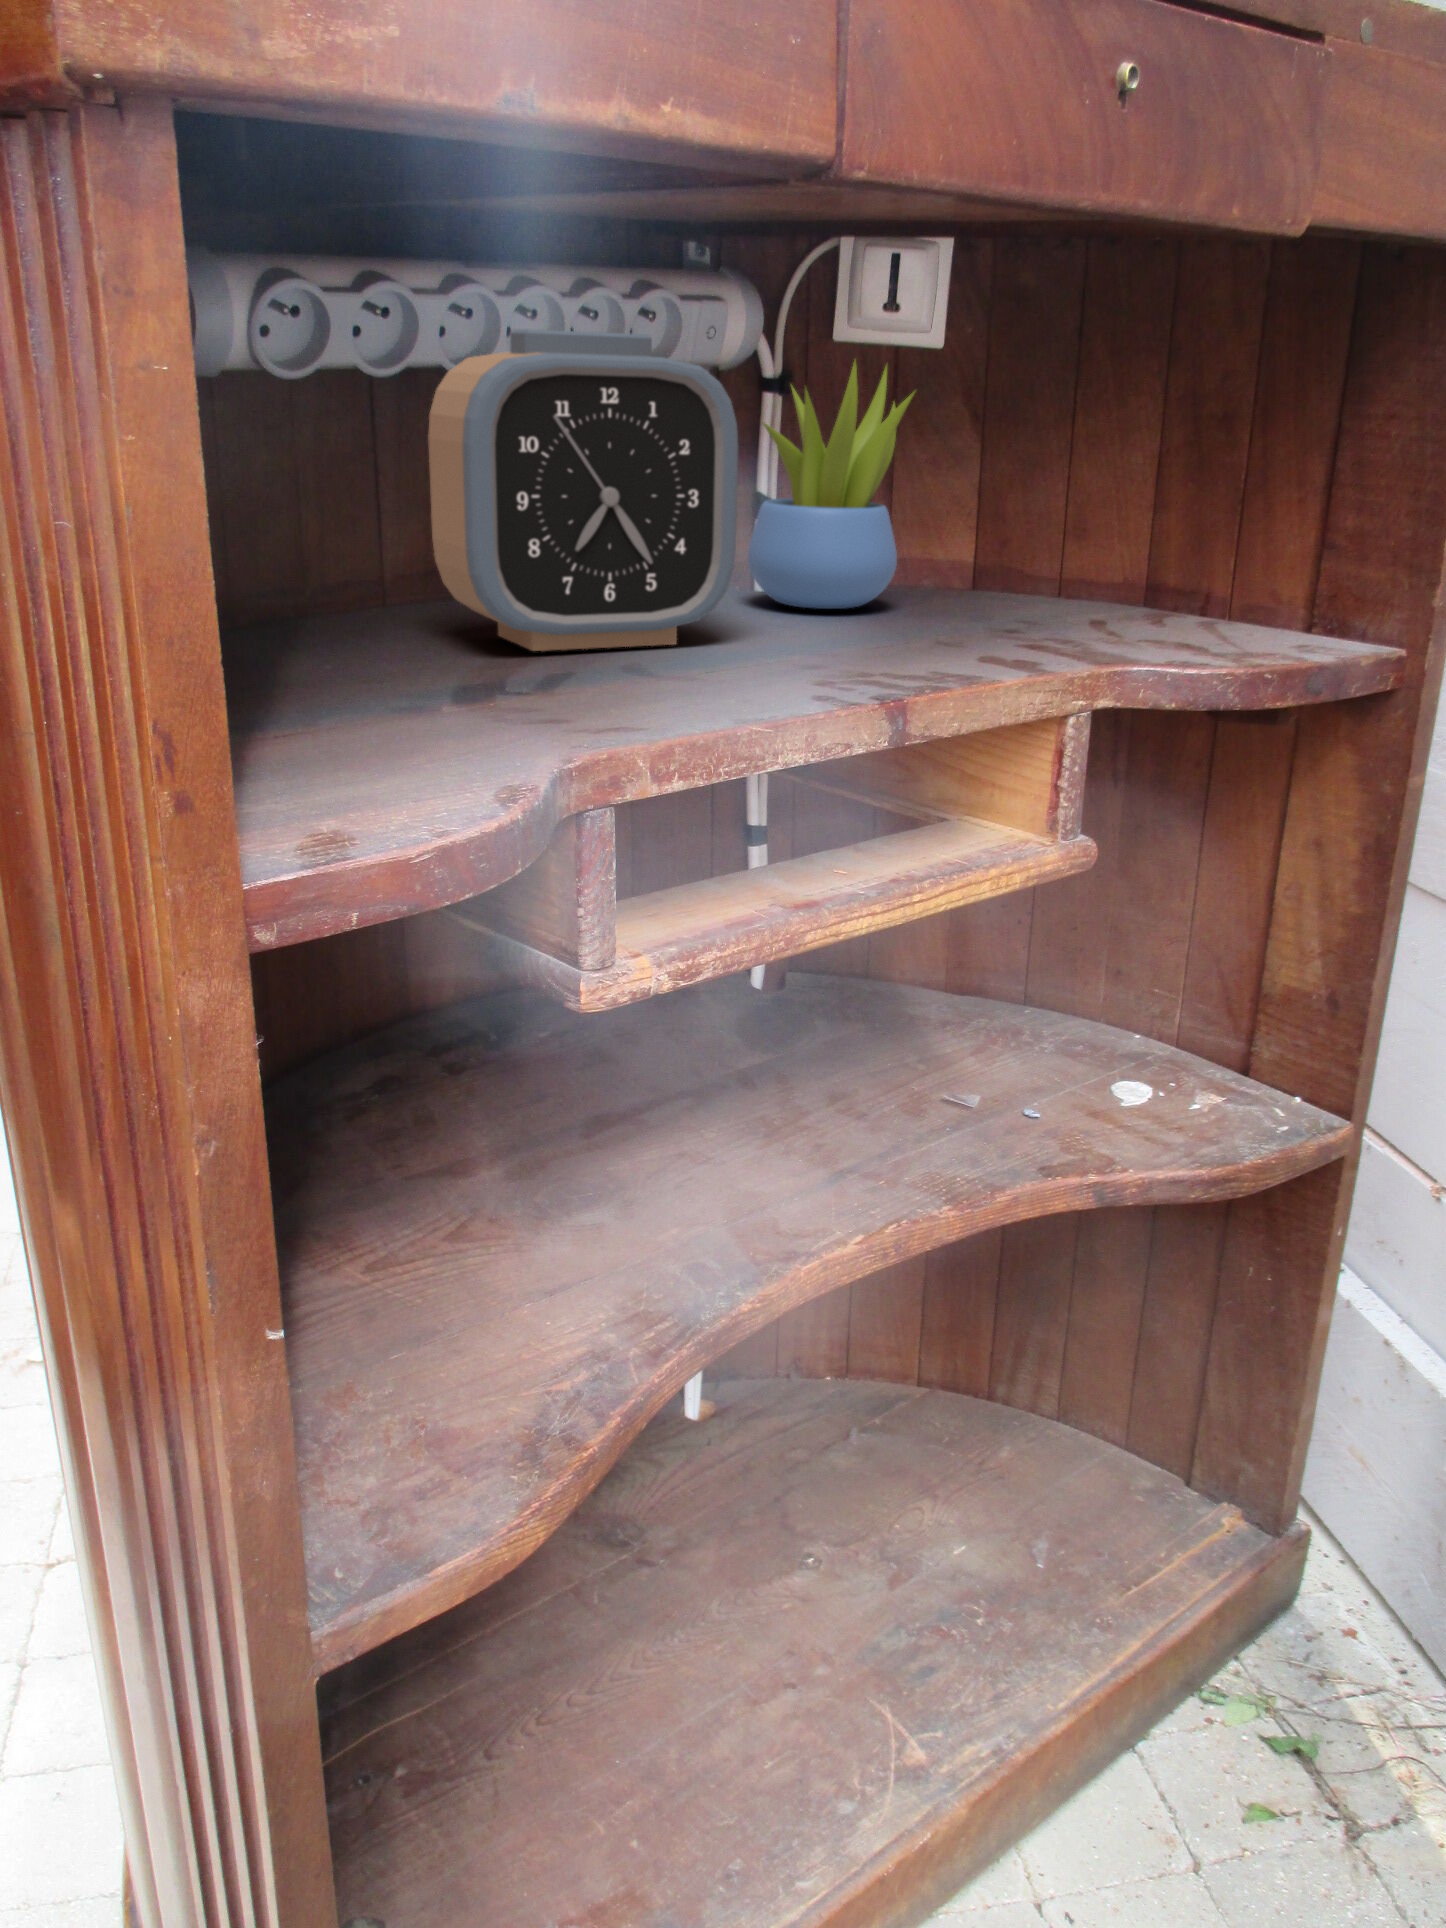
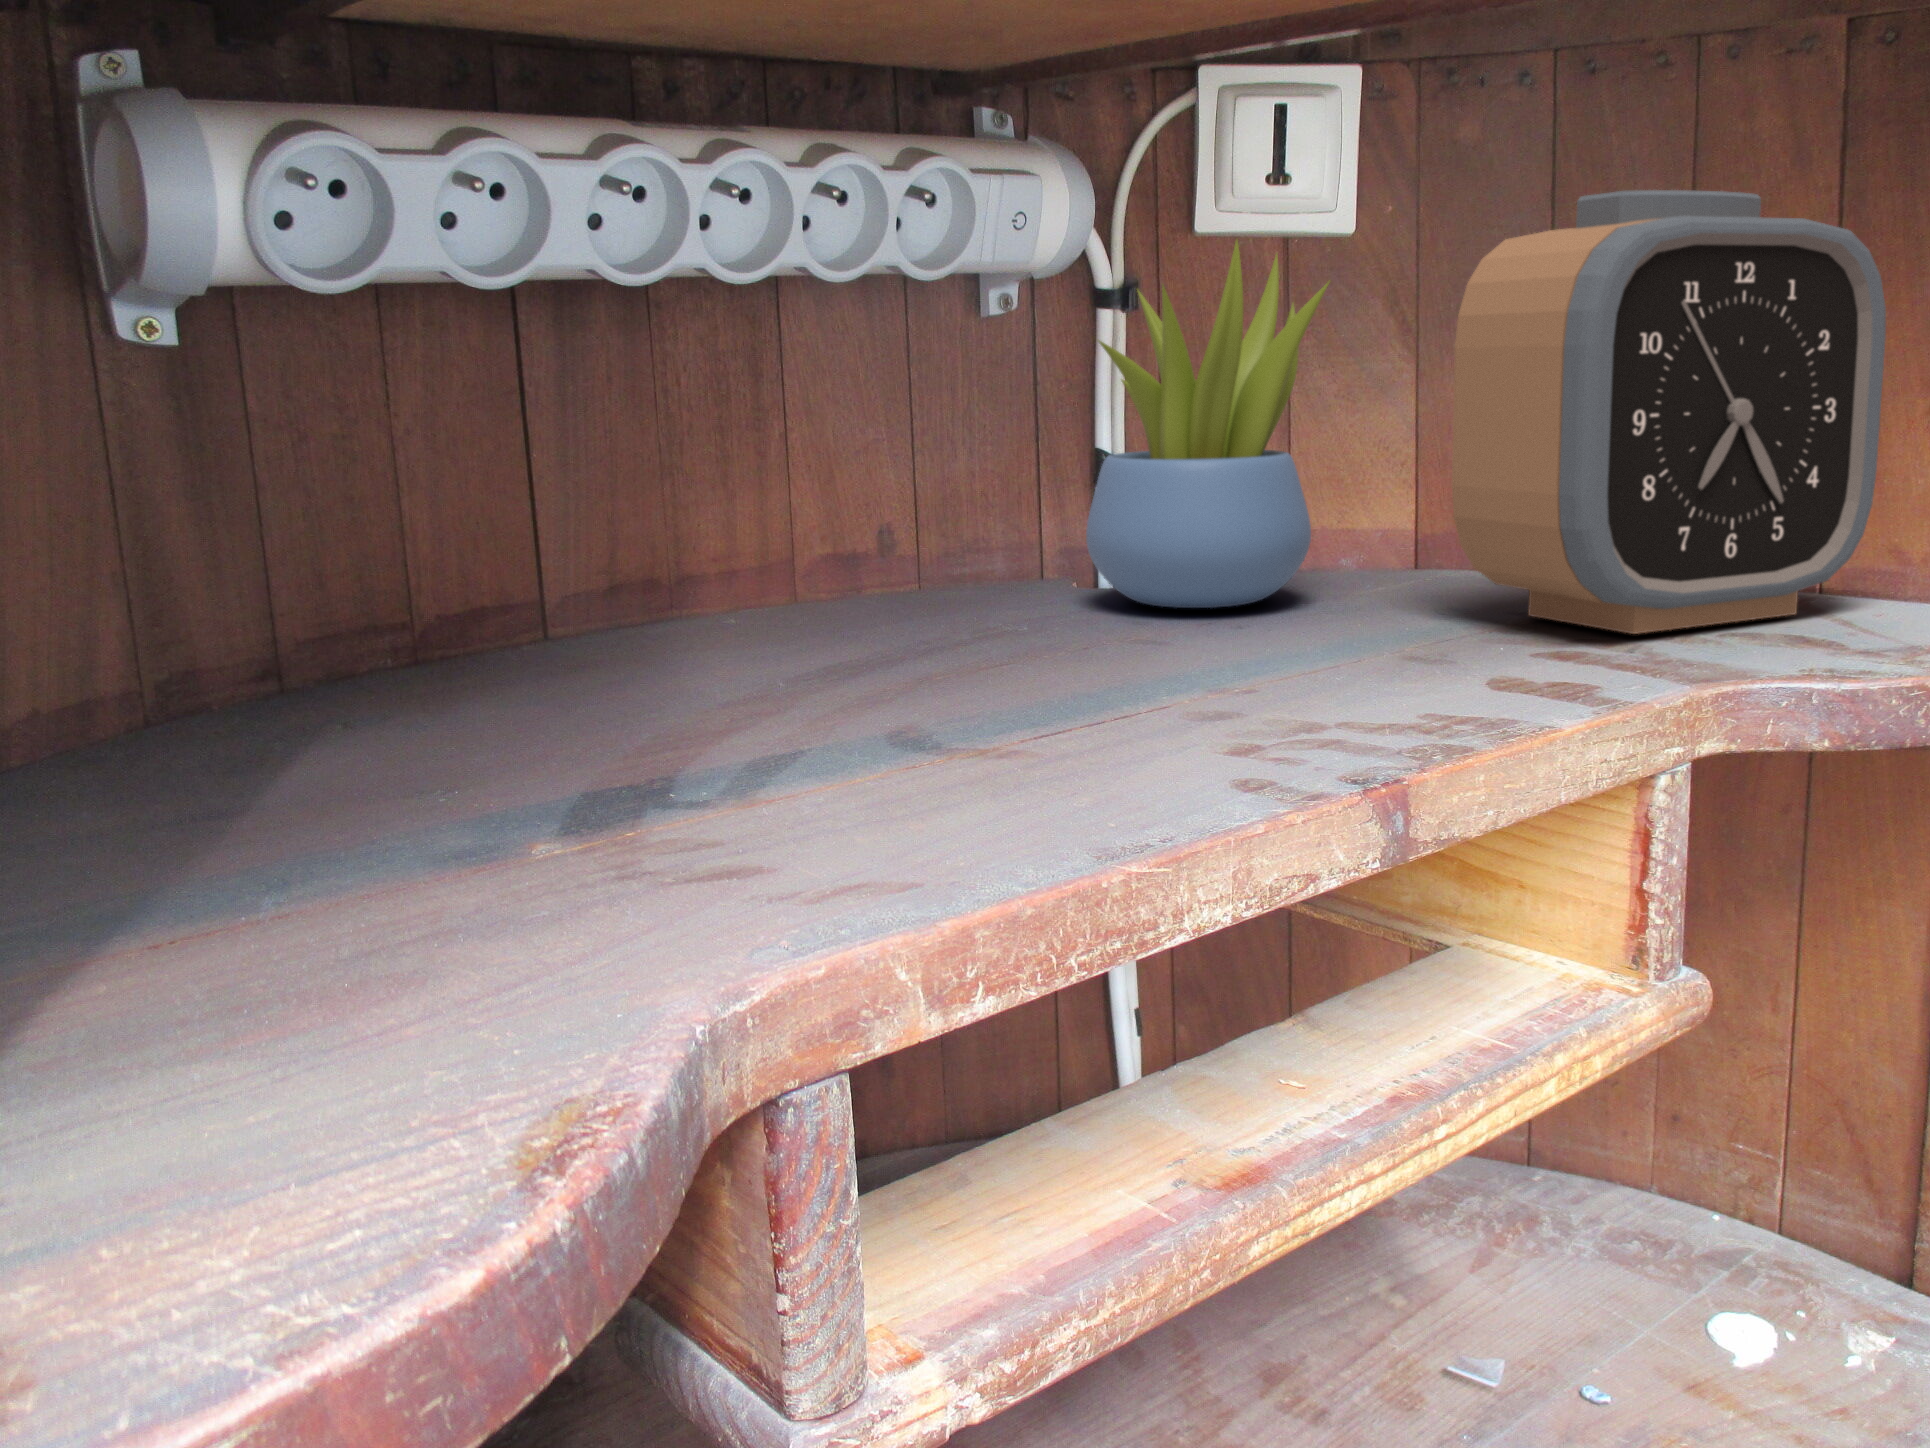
alarm clock: present [428,329,738,651] -> present [1452,190,1886,634]

